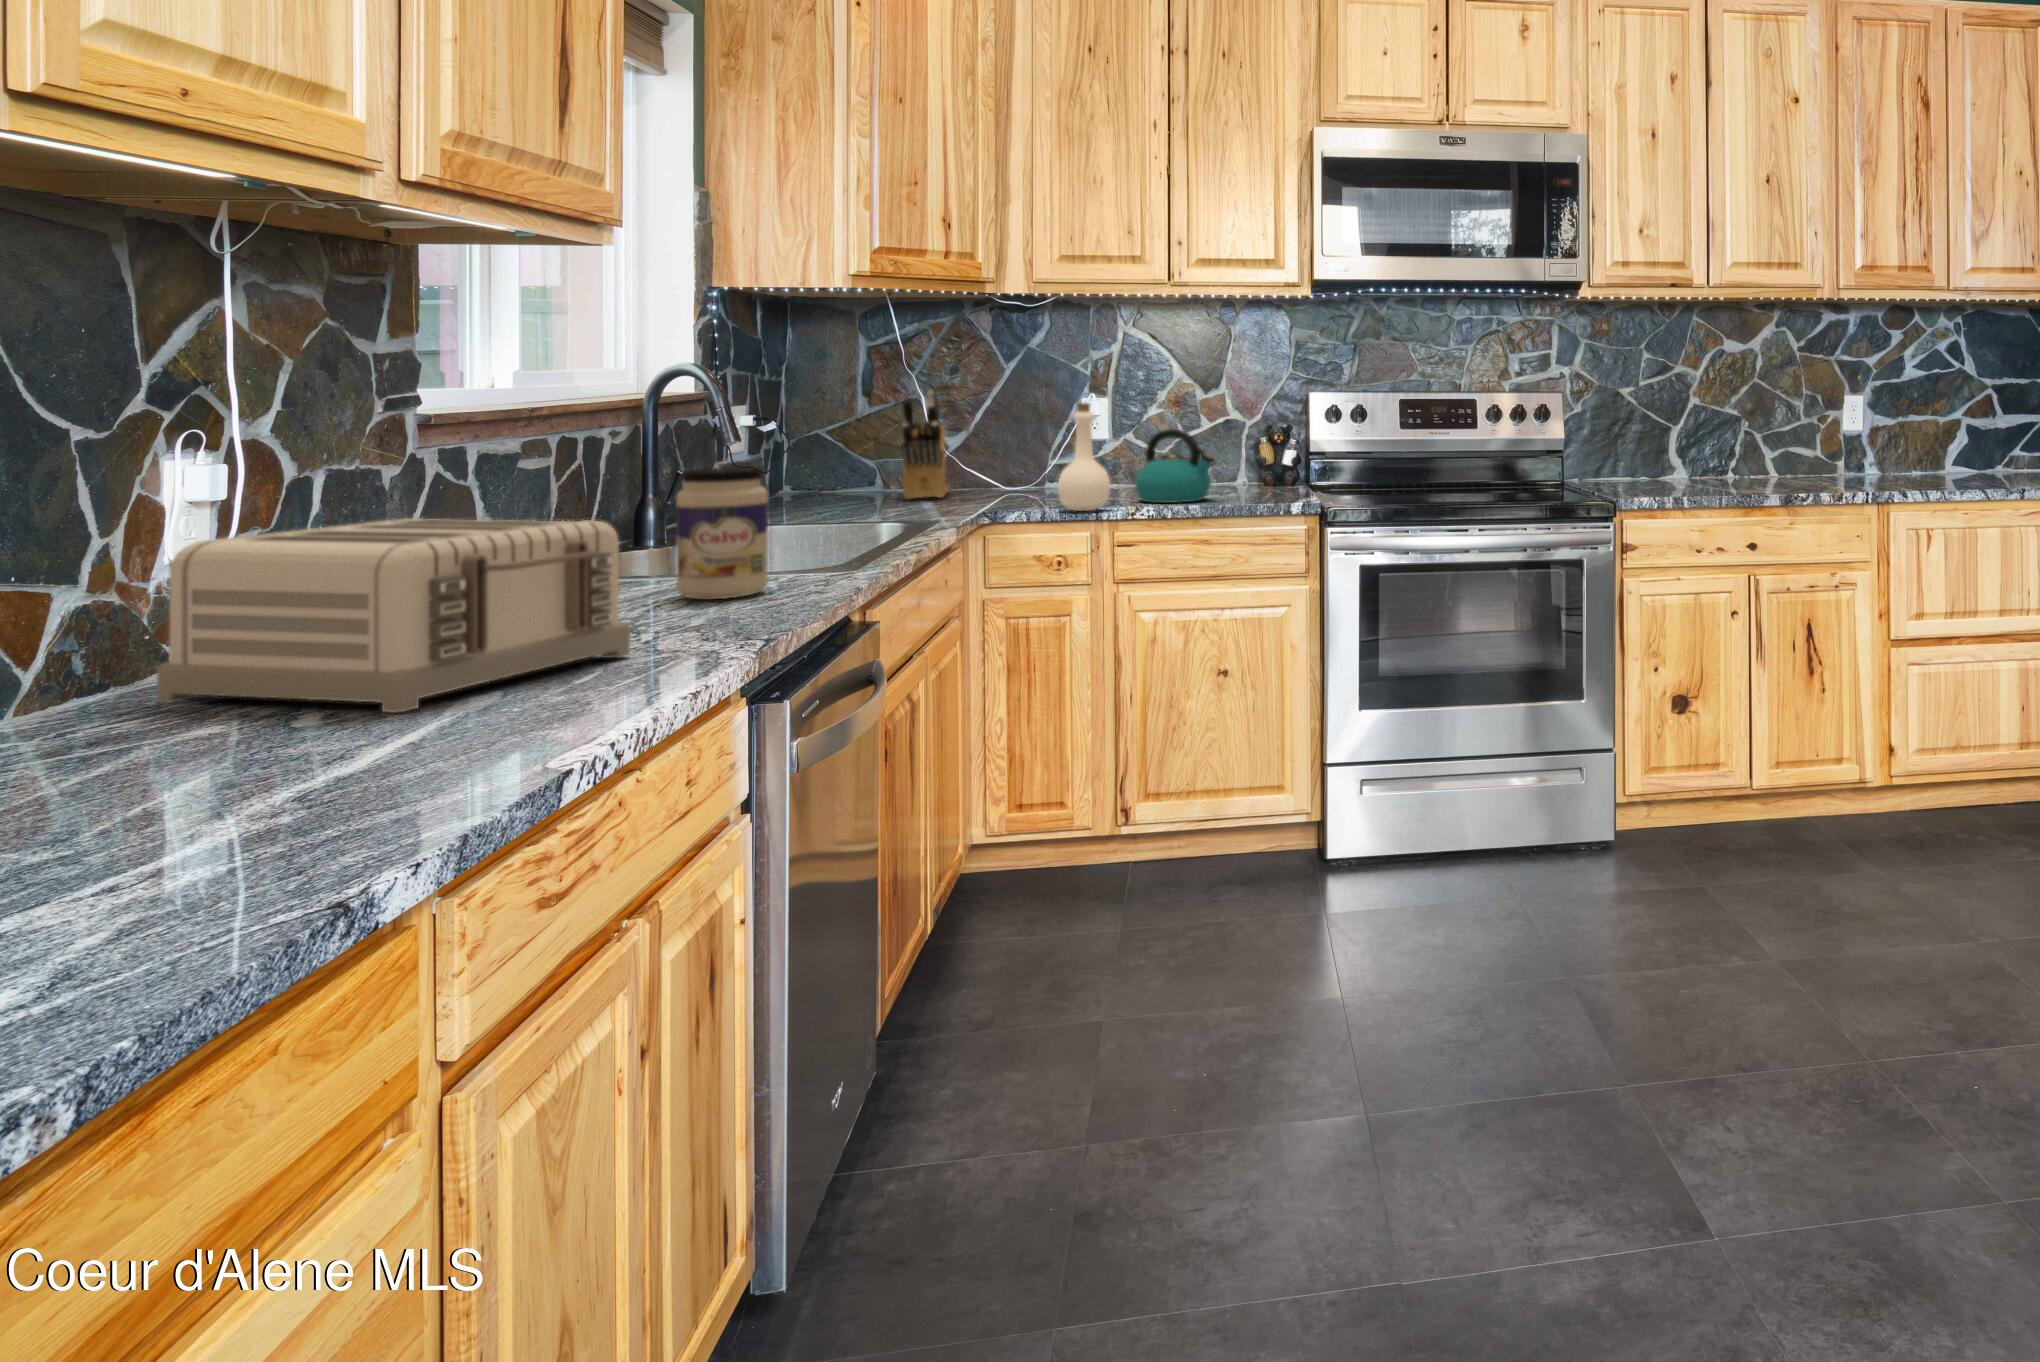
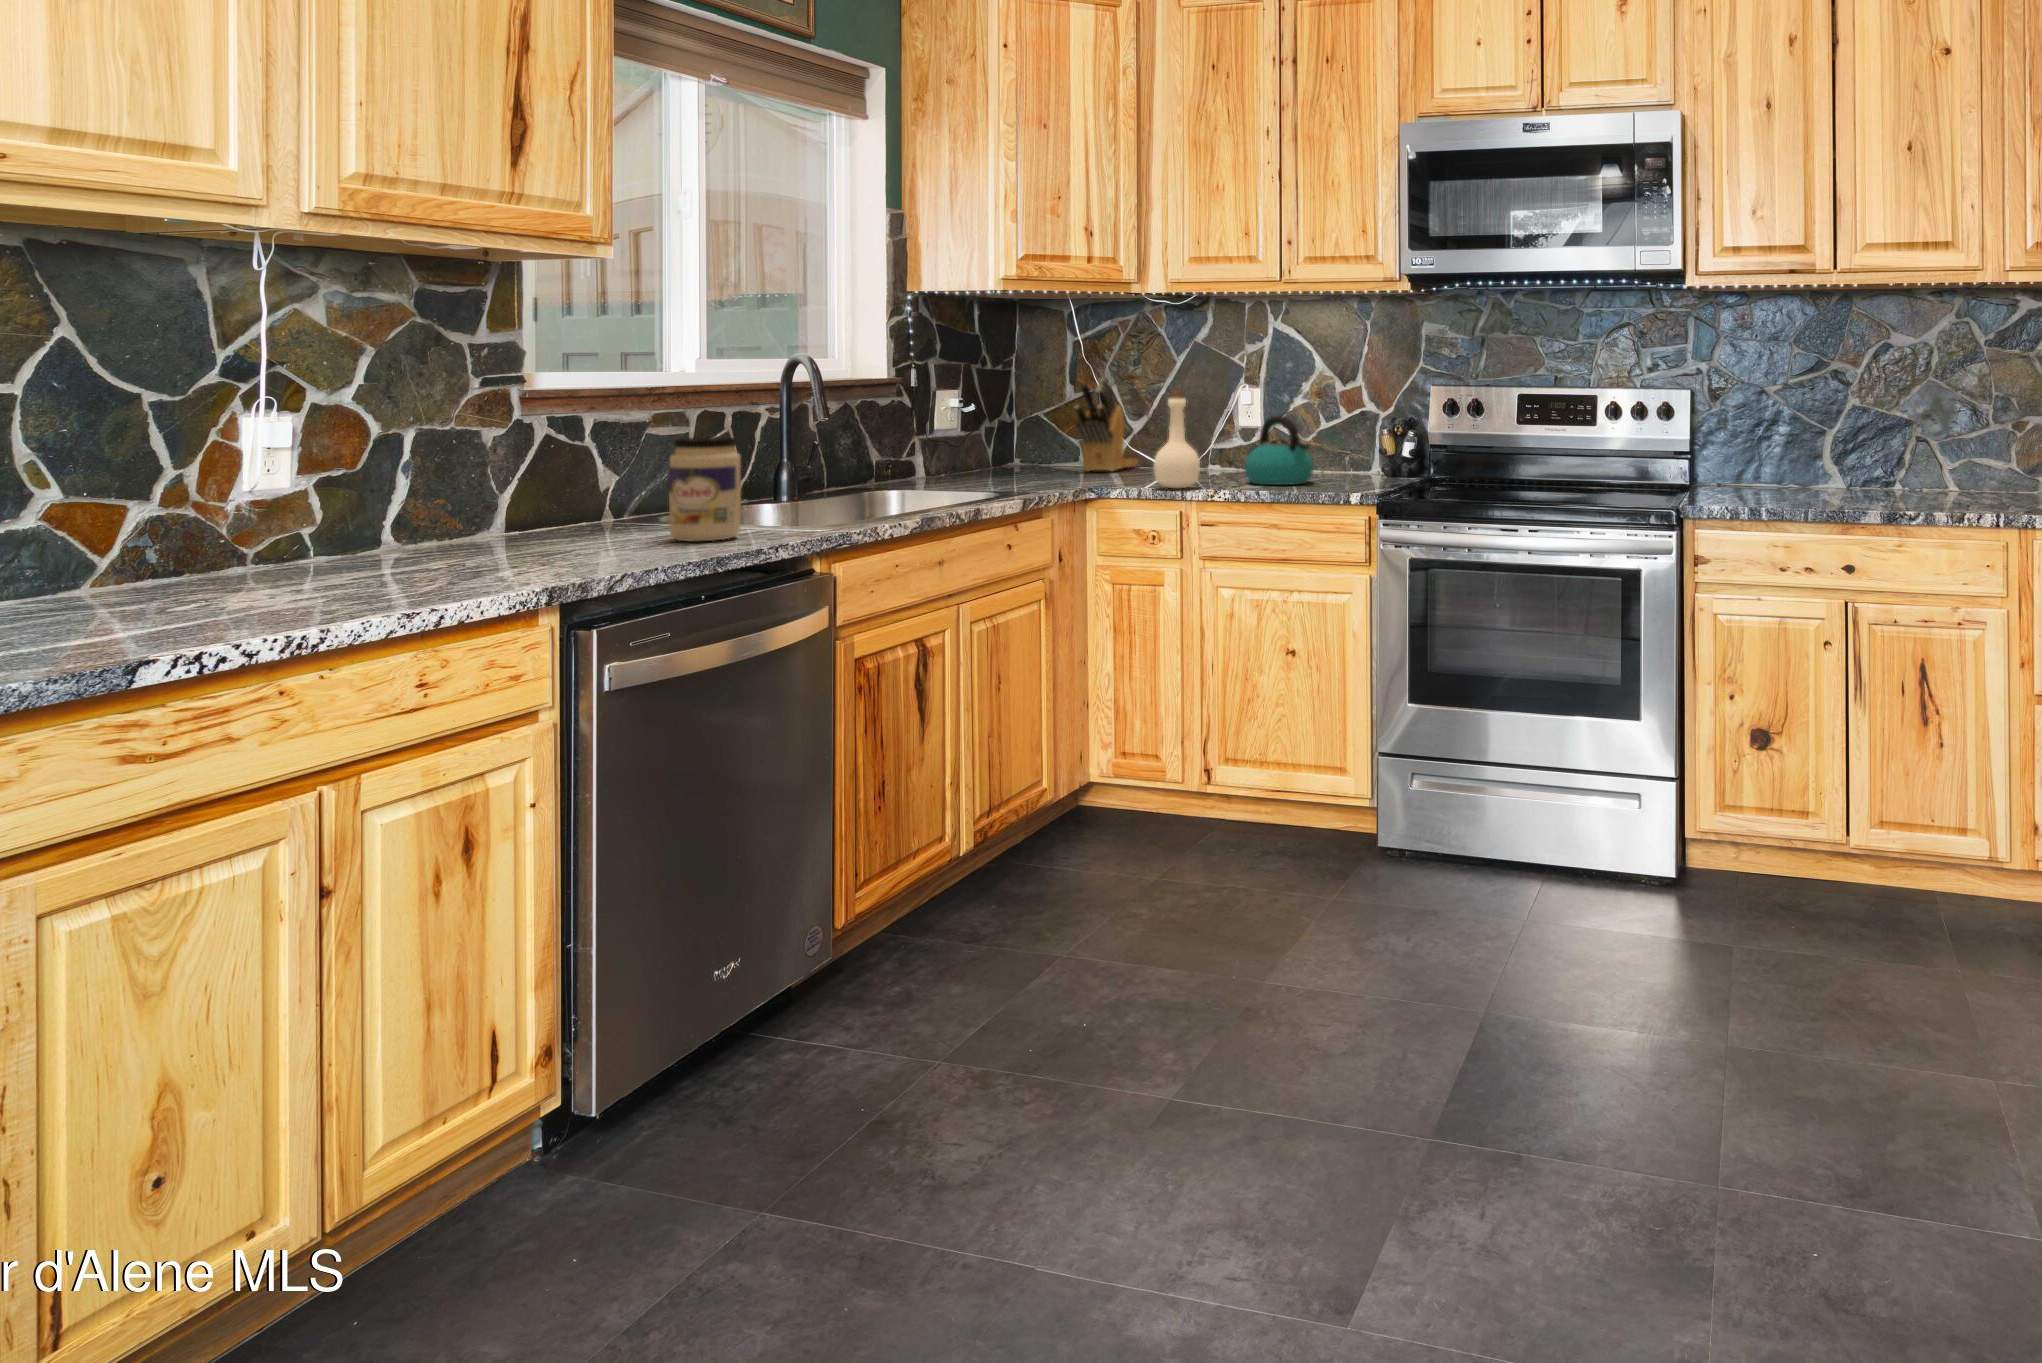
toaster: present [157,518,630,713] -> none [210,465,502,603]

